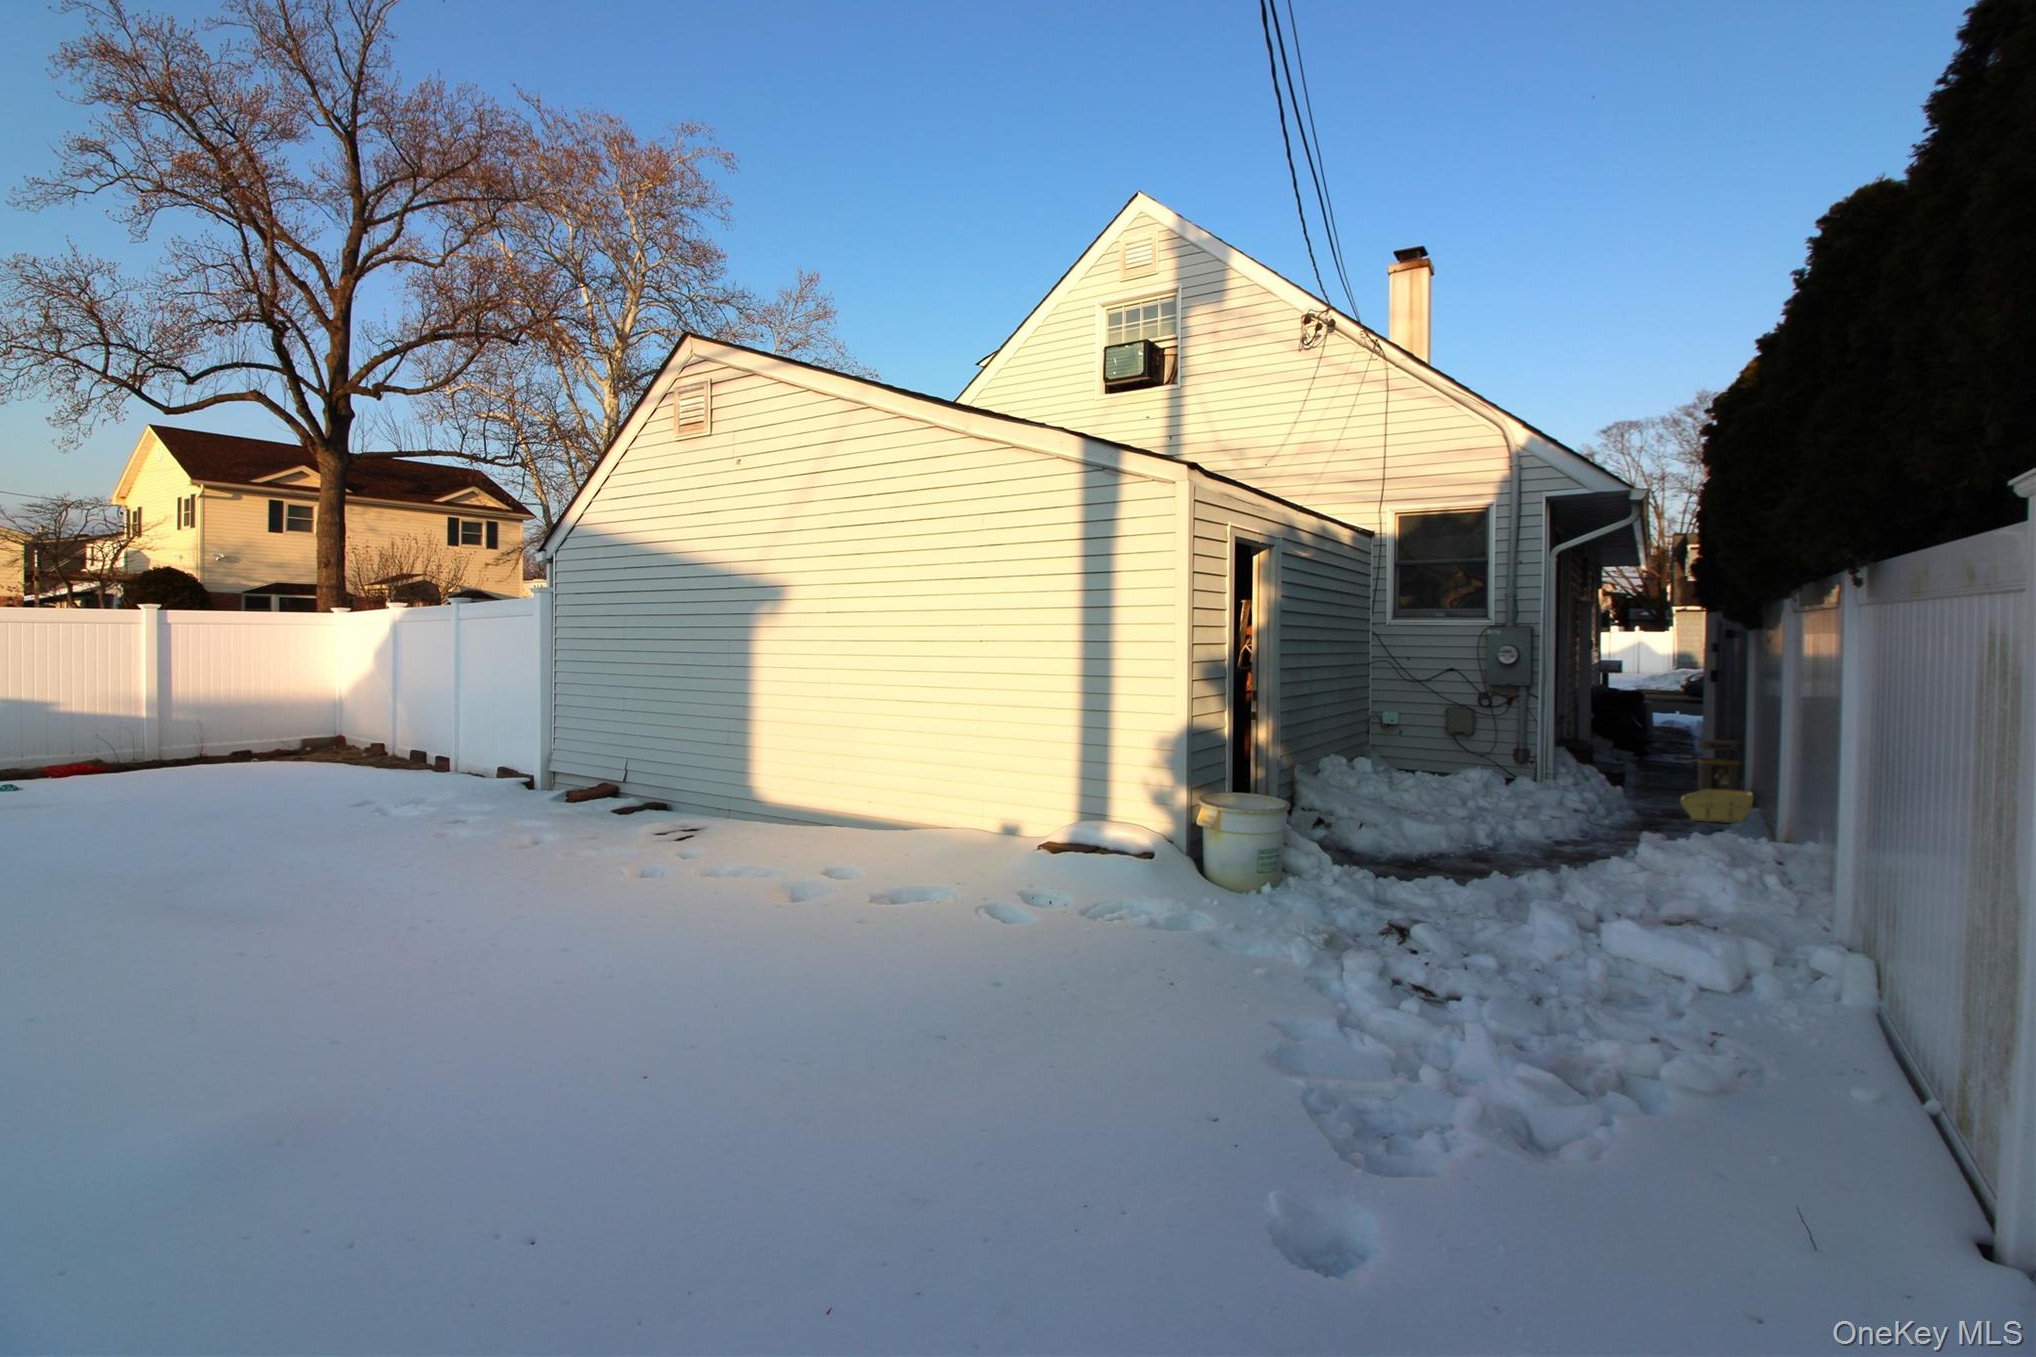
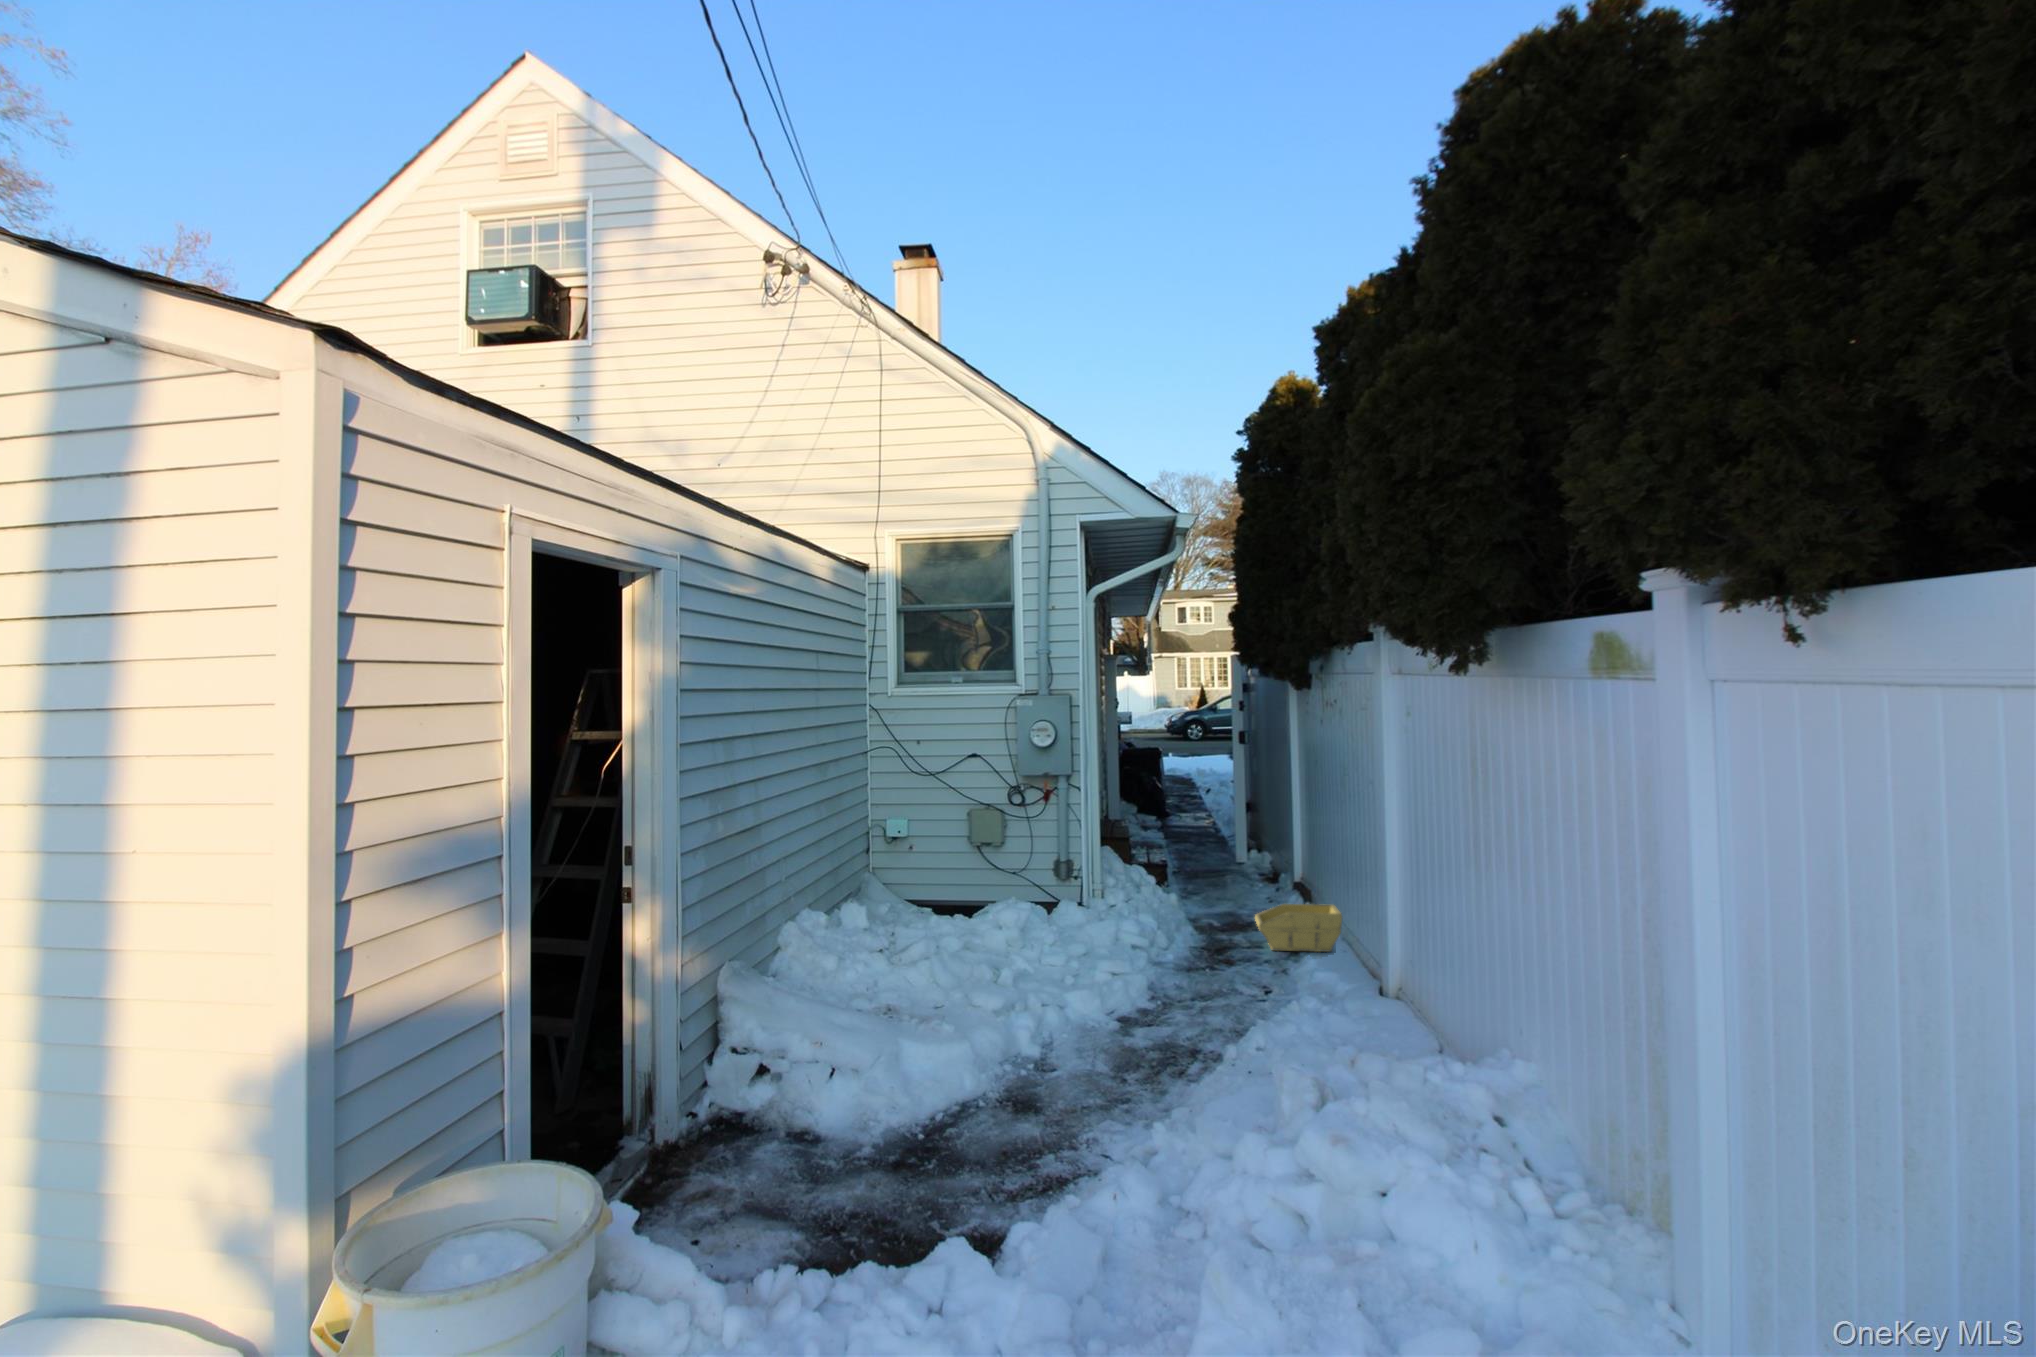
toolbox: present [1698,740,1742,791] -> none [1244,819,1294,886]

